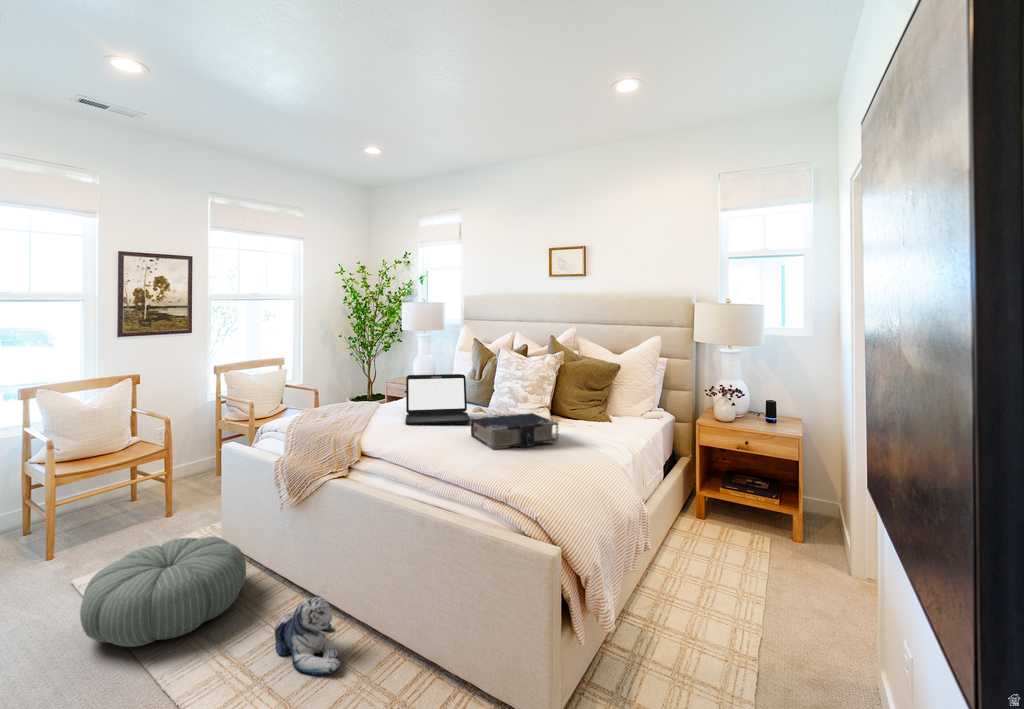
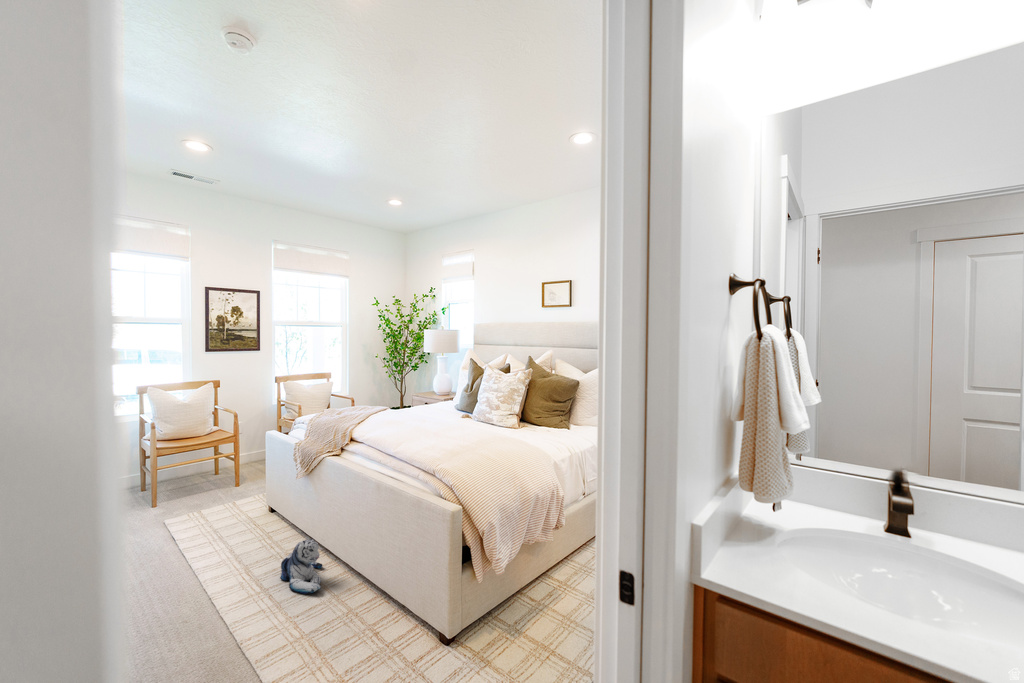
laptop: present [405,374,470,425] -> none [395,384,449,423]
book: present [471,413,558,450] -> none [438,415,502,439]
pouf: present [80,537,246,647] -> none [157,498,272,566]

